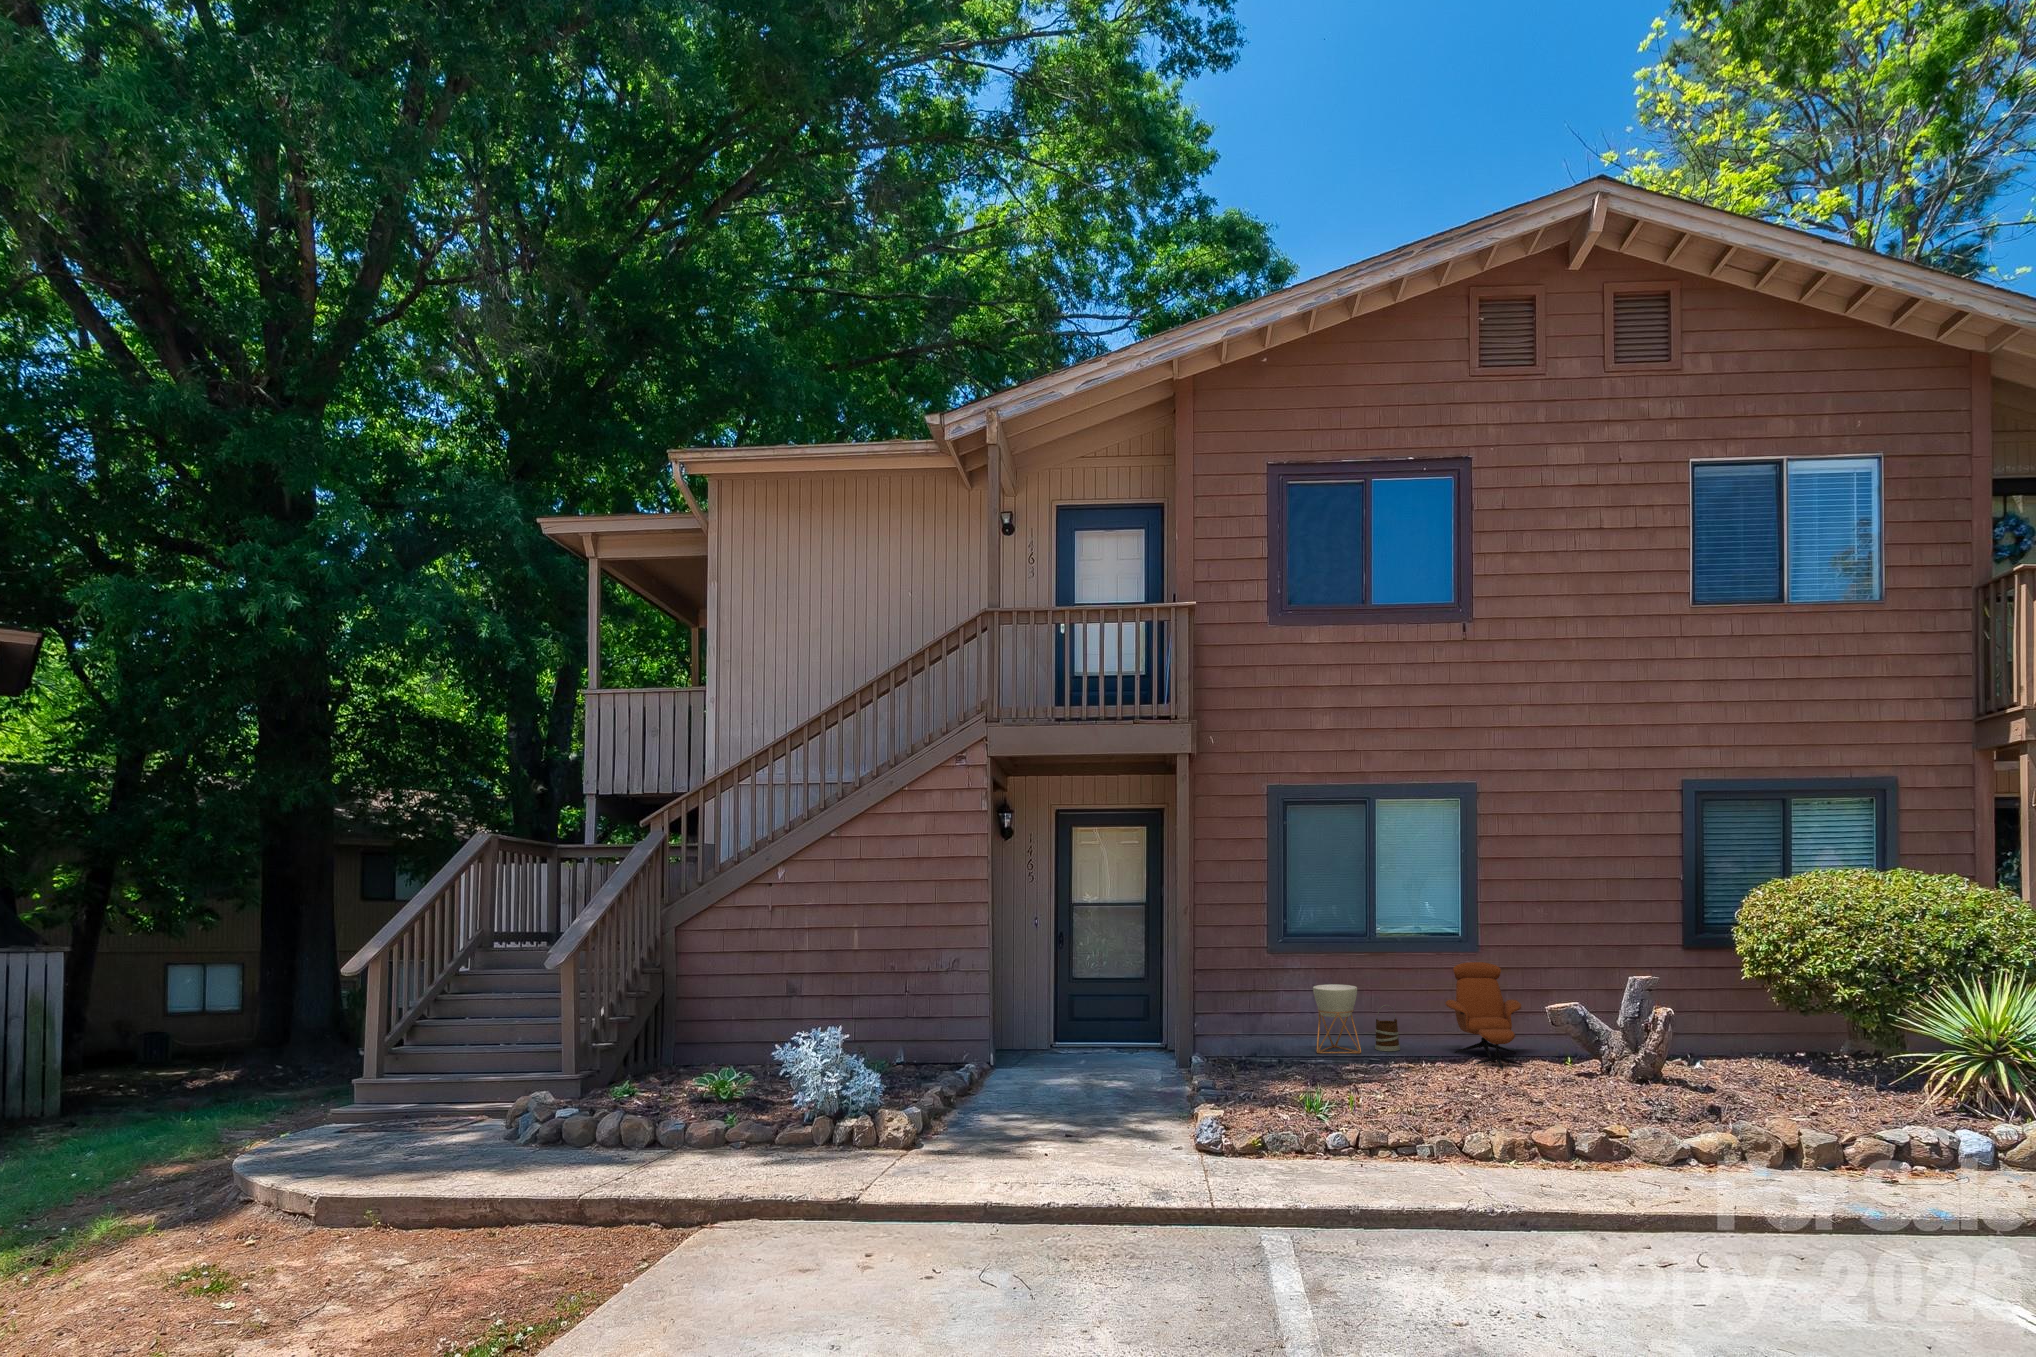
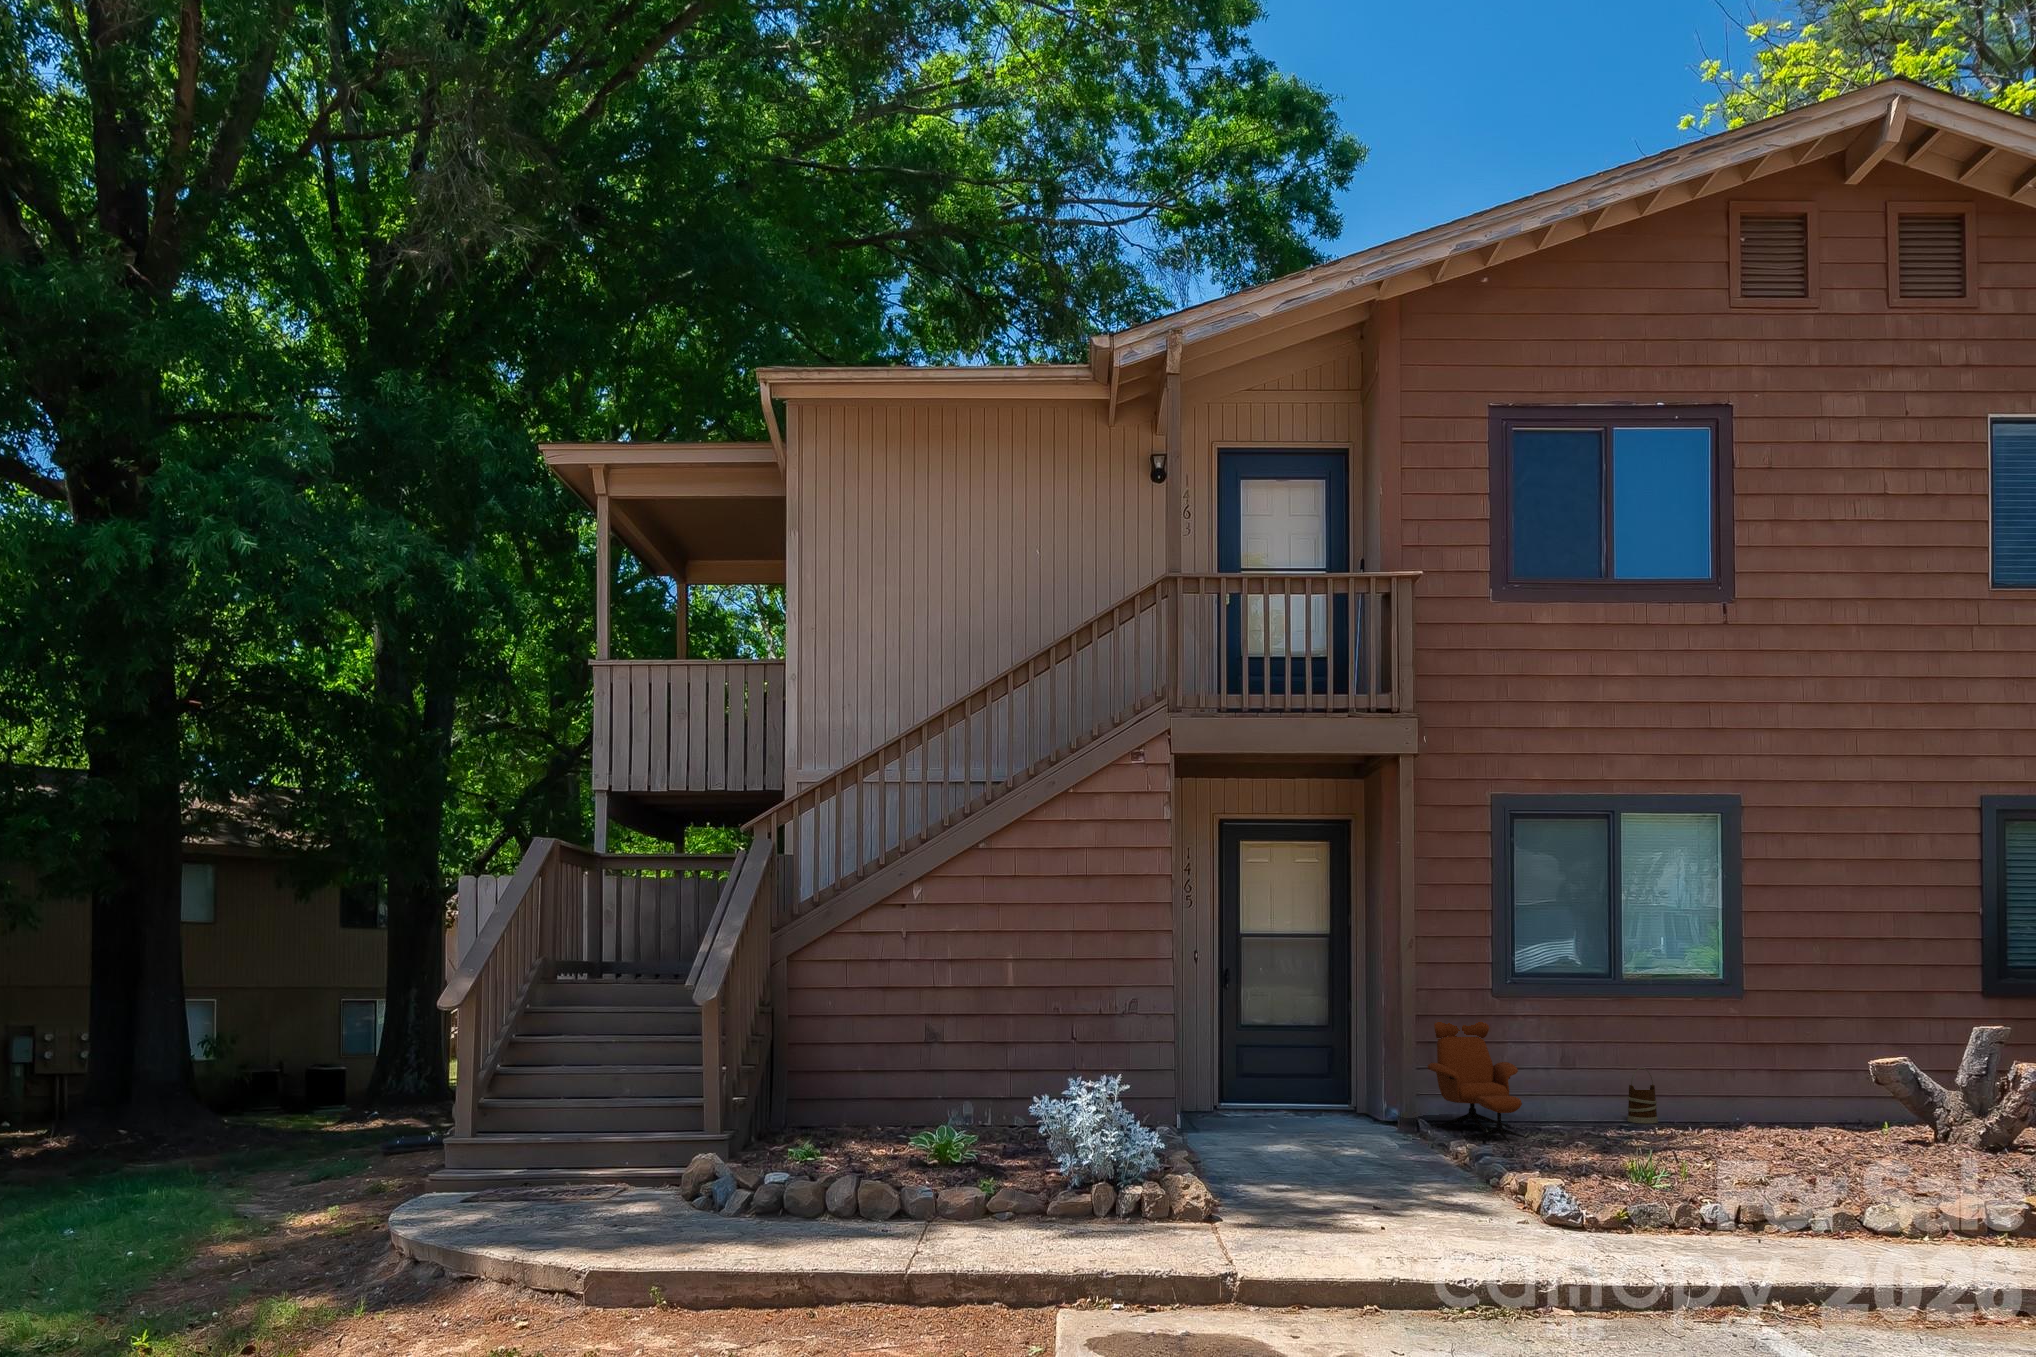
lounge chair: present [1445,962,1522,1069] -> present [1428,1022,1527,1143]
planter: present [1313,985,1361,1054] -> none [1557,1043,1618,1126]

